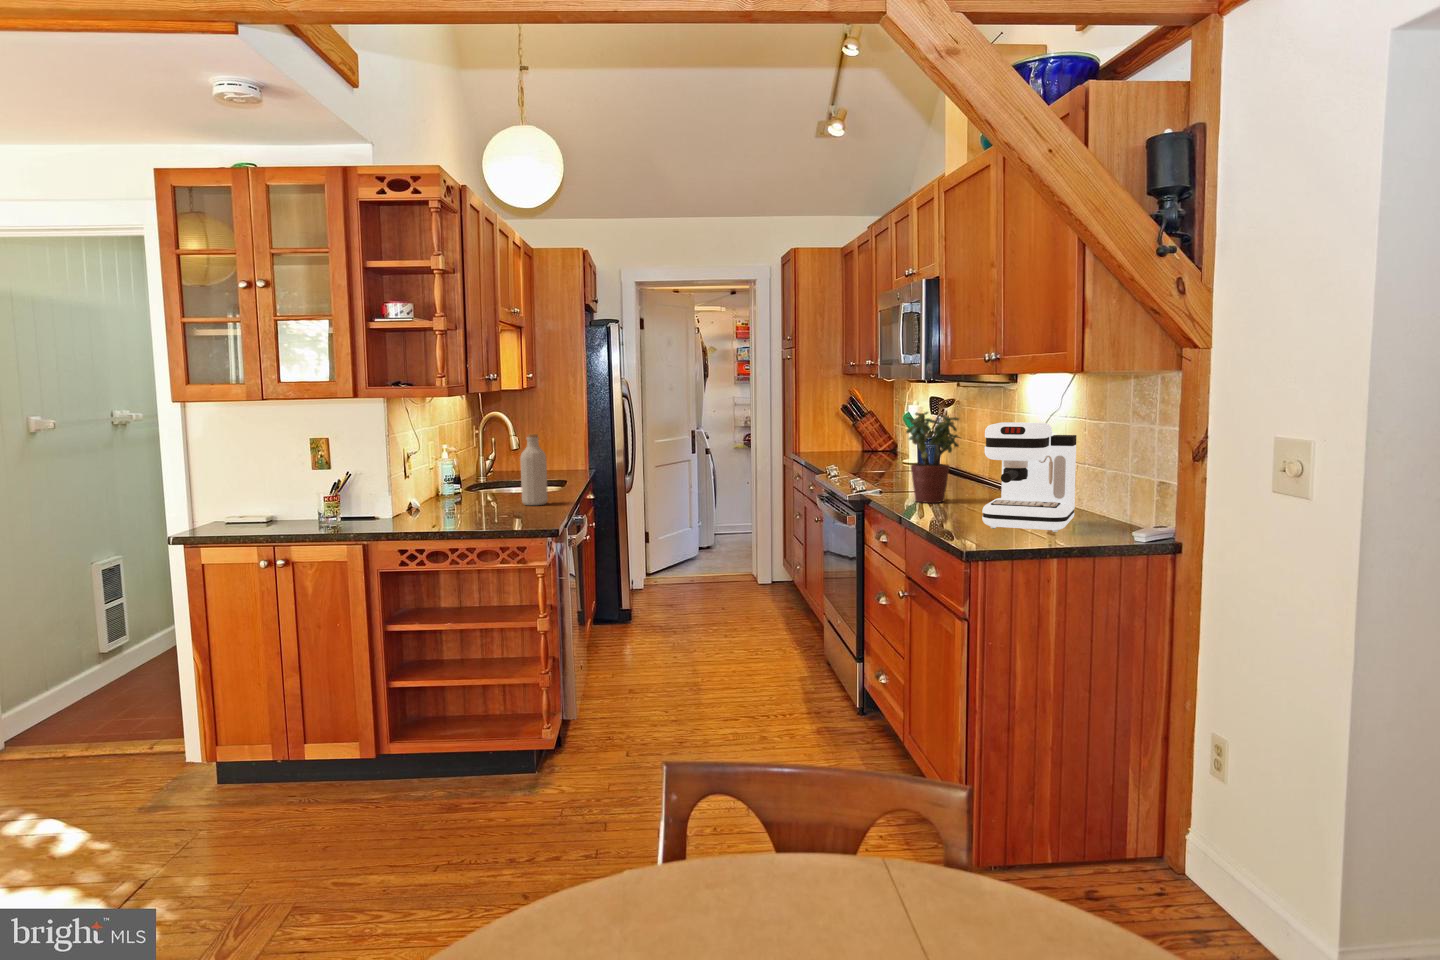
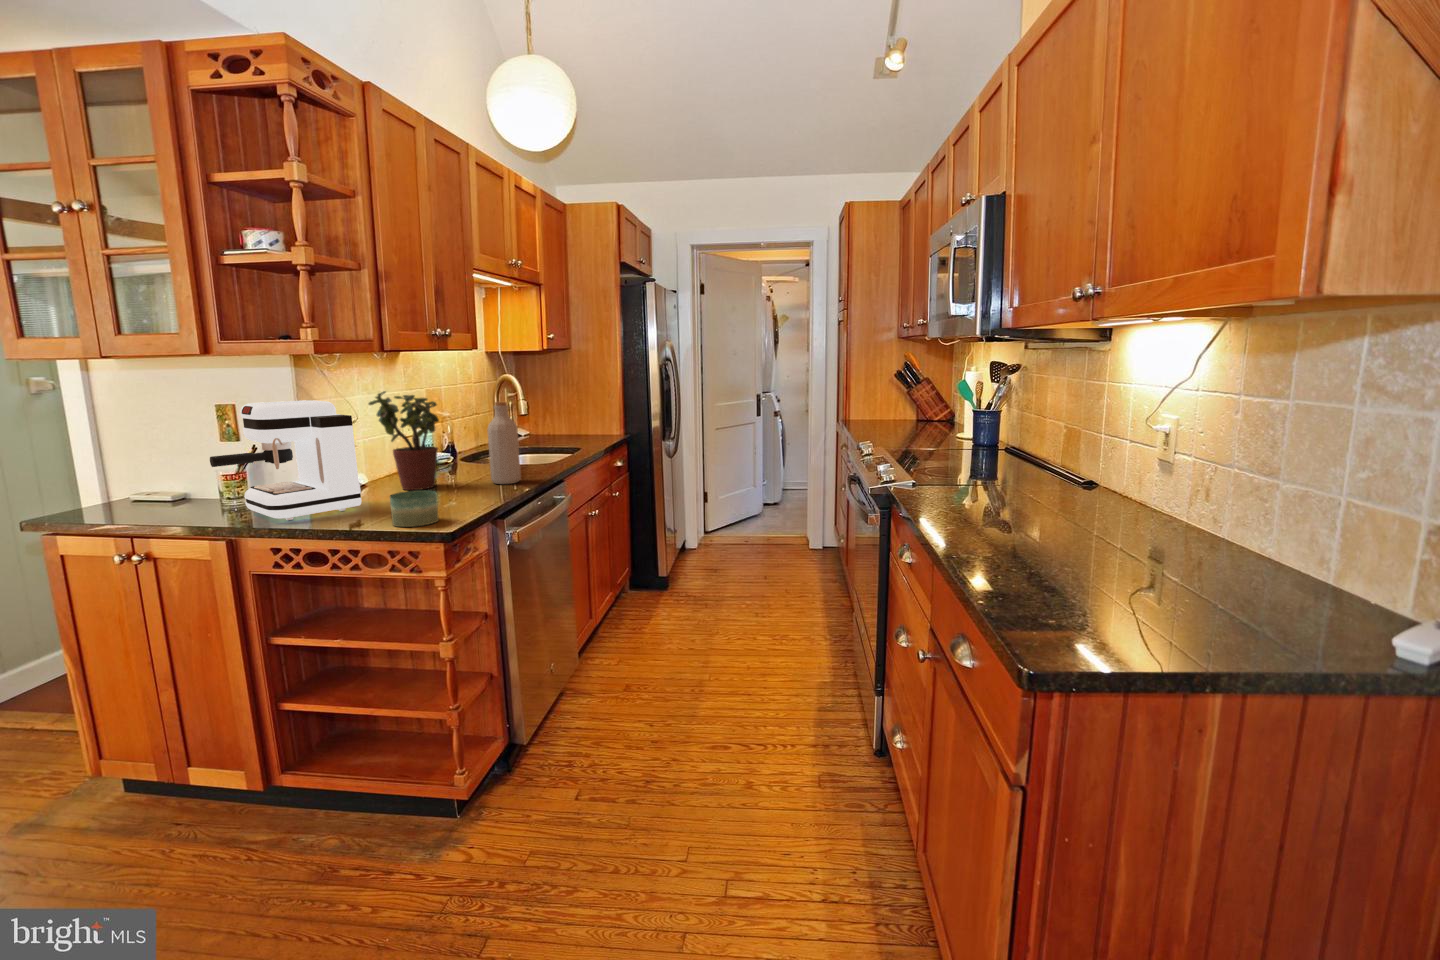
potted plant: present [906,412,959,503] -> present [369,391,439,490]
coffee maker: present [982,422,1076,532] -> present [210,400,361,520]
candle: none [495,502,530,529] -> present [390,490,439,527]

